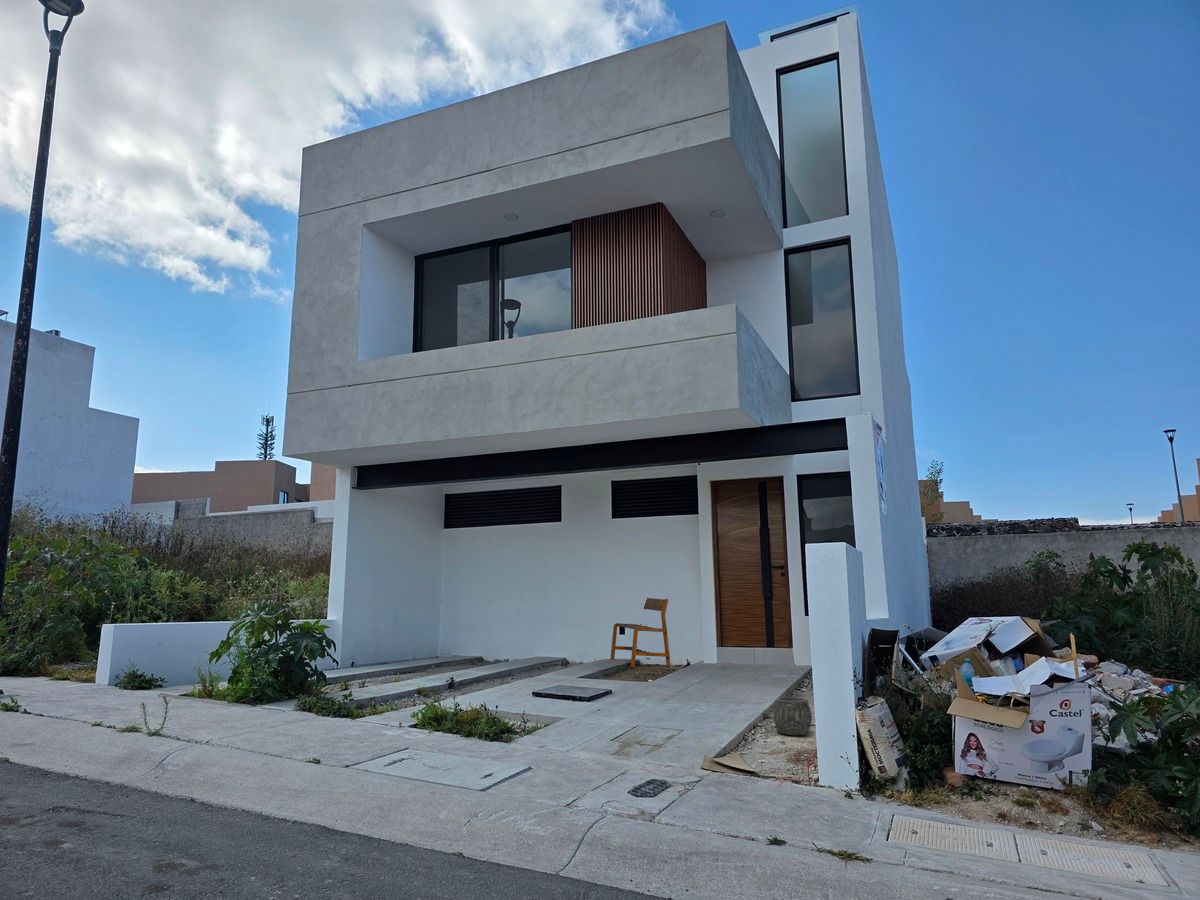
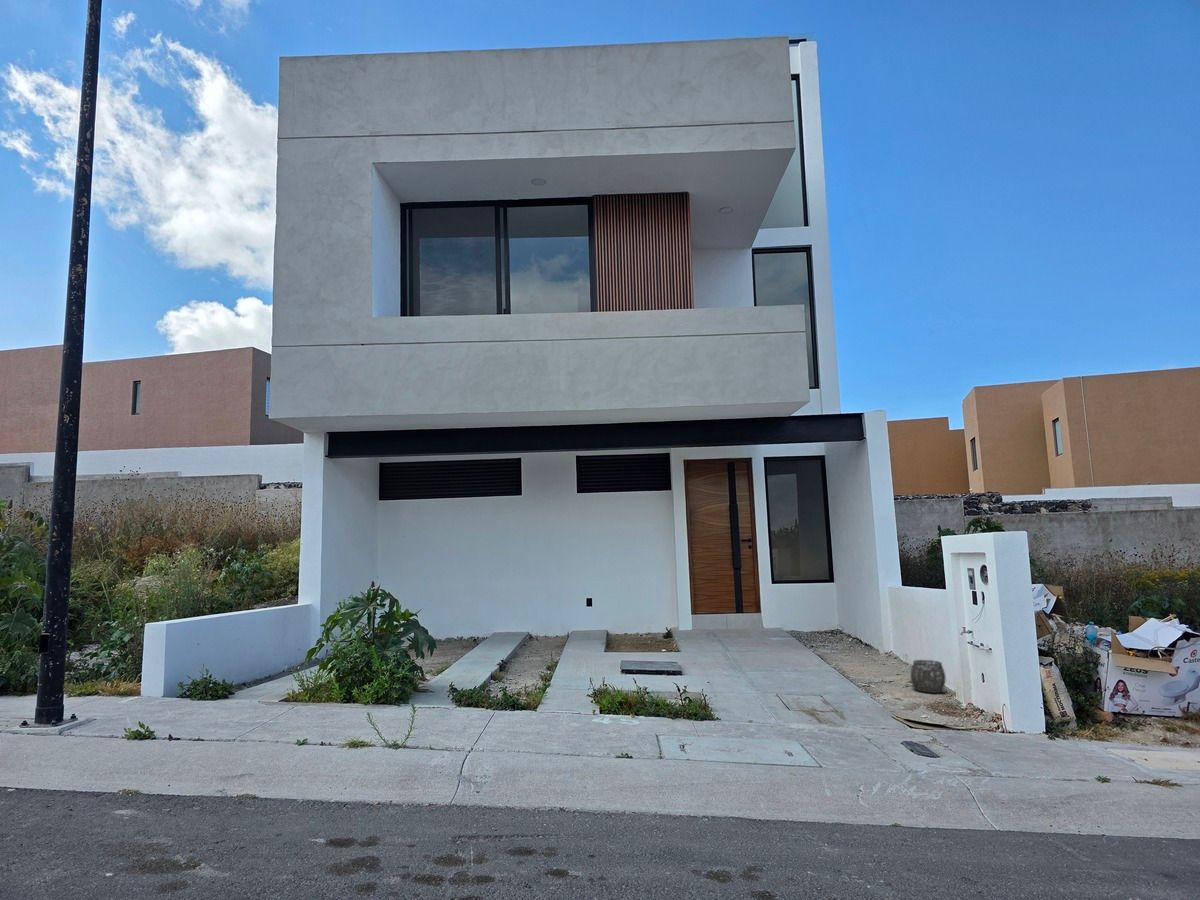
bench: present [610,598,671,667] -> none [583,570,656,638]

